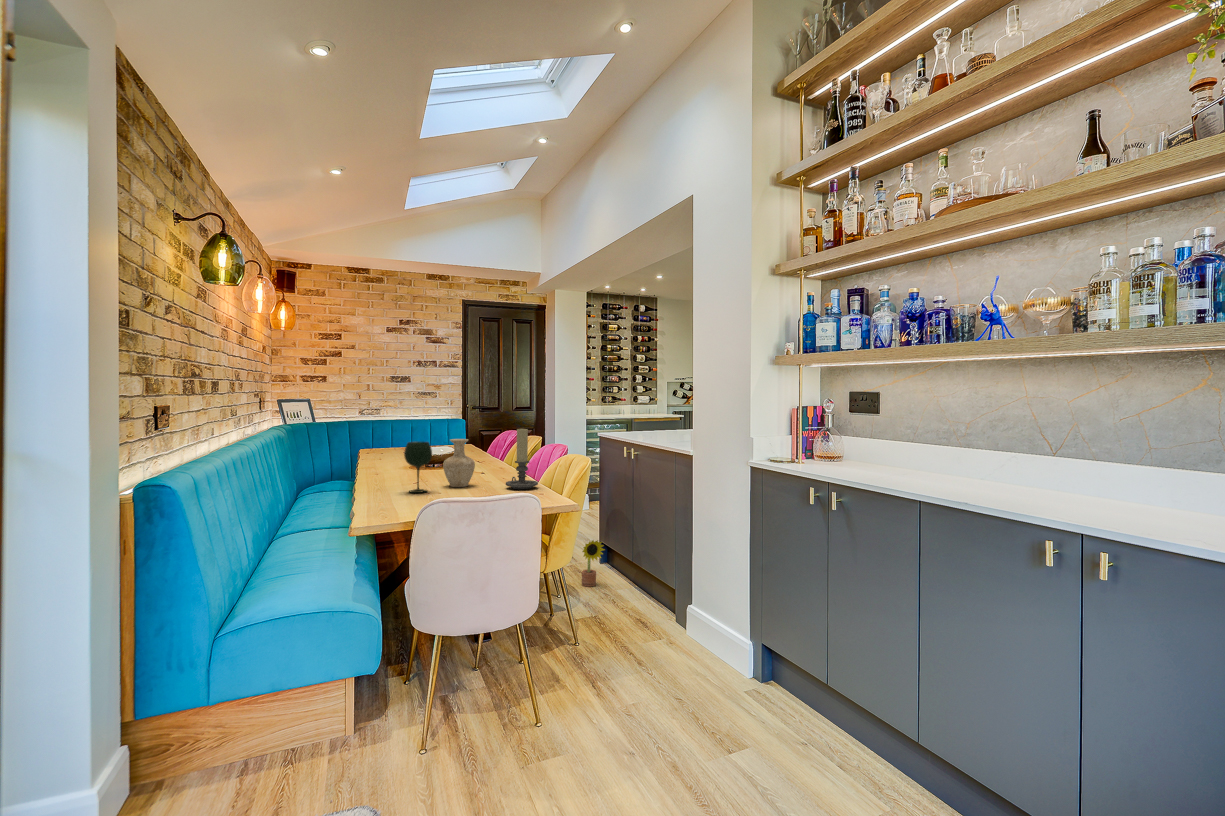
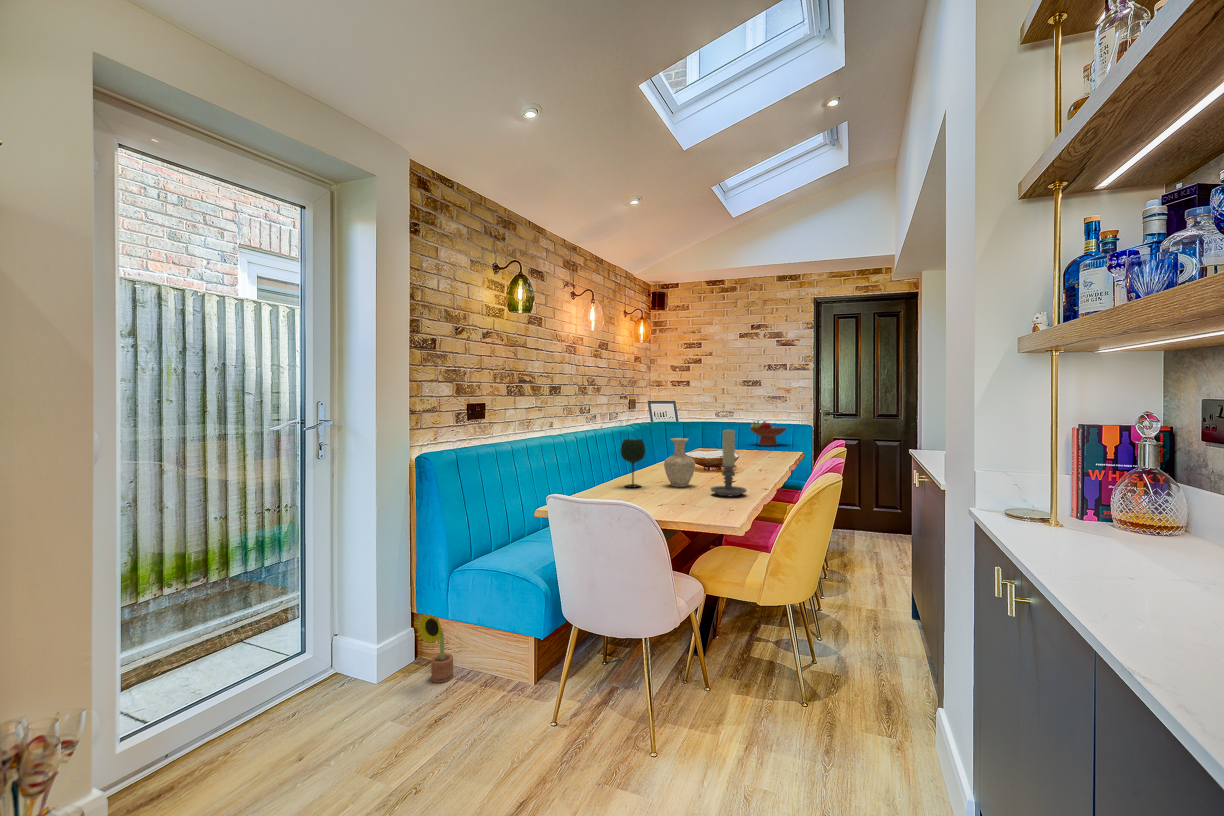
fruit bowl: none [405,420,445,445] -> present [750,421,787,446]
decorative plant: present [582,540,604,587] -> present [415,614,453,683]

